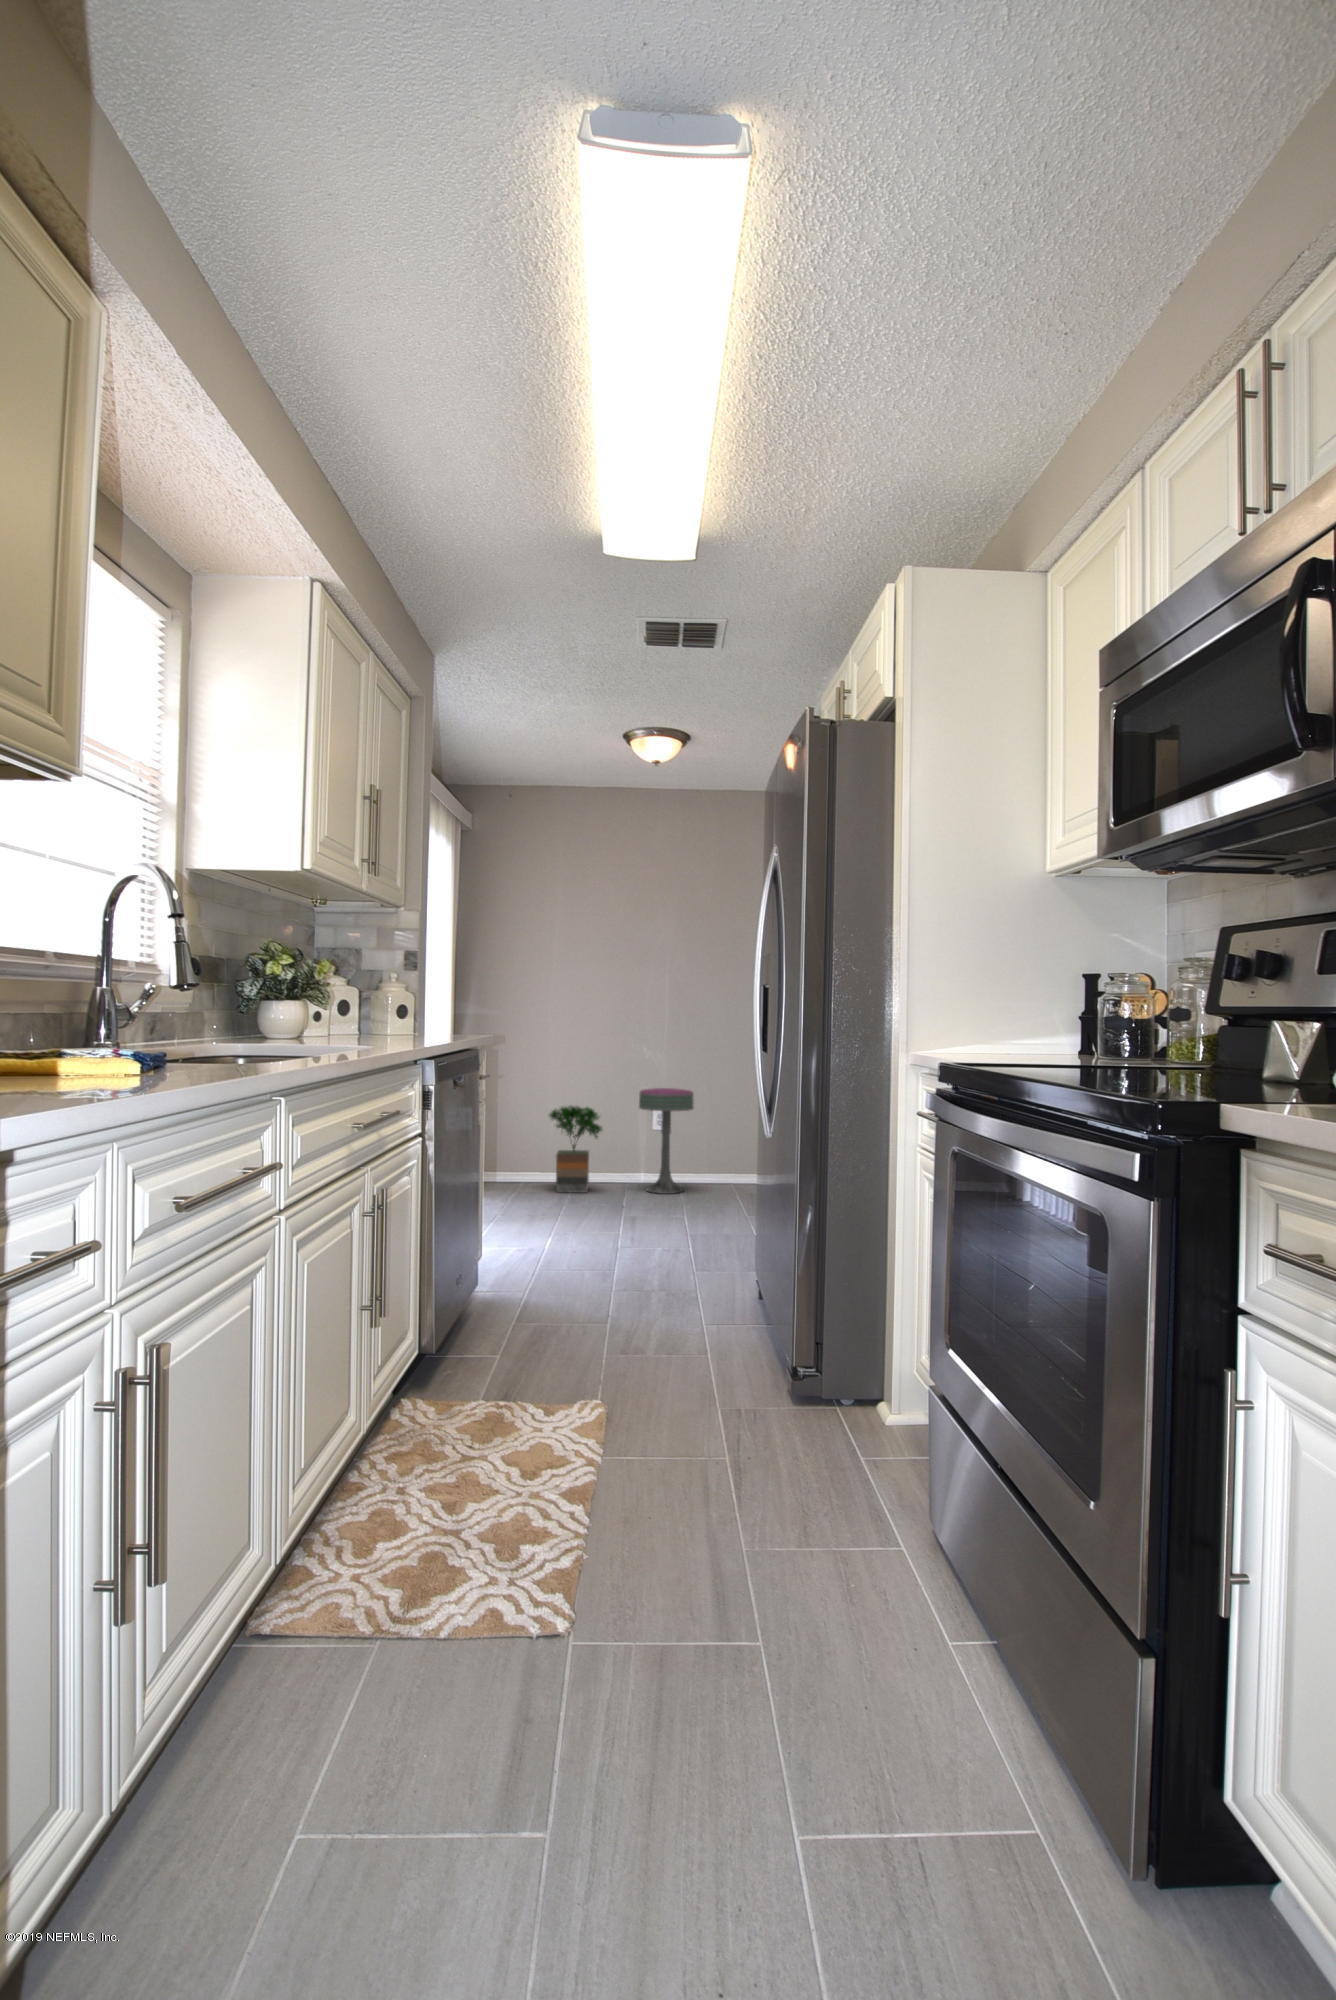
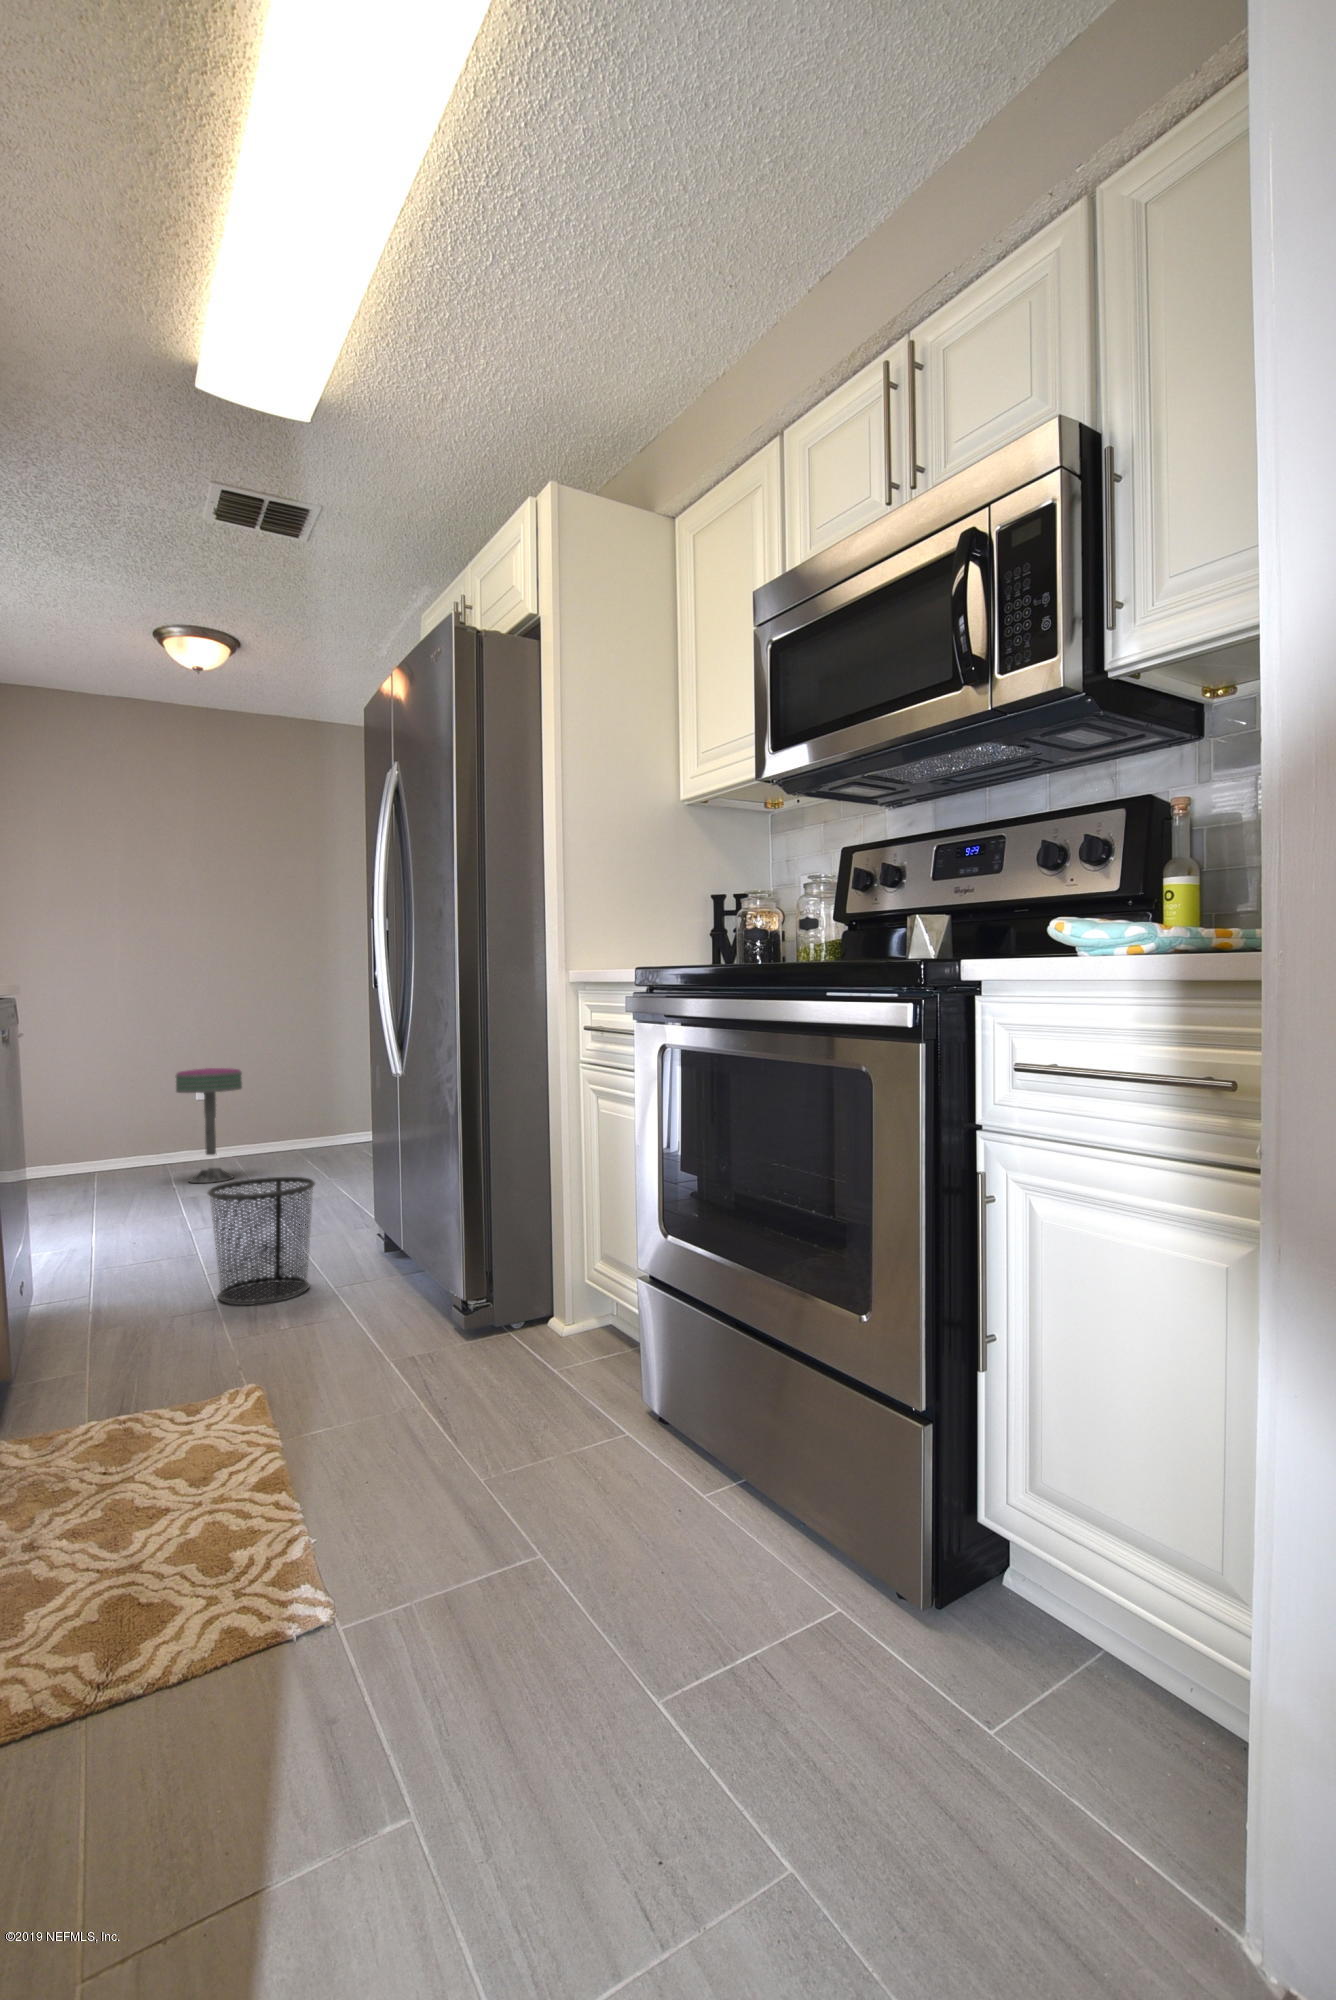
potted tree: present [549,1105,602,1193] -> none [55,1094,134,1197]
waste bin: none [610,1209,700,1325] -> present [208,1177,315,1305]

